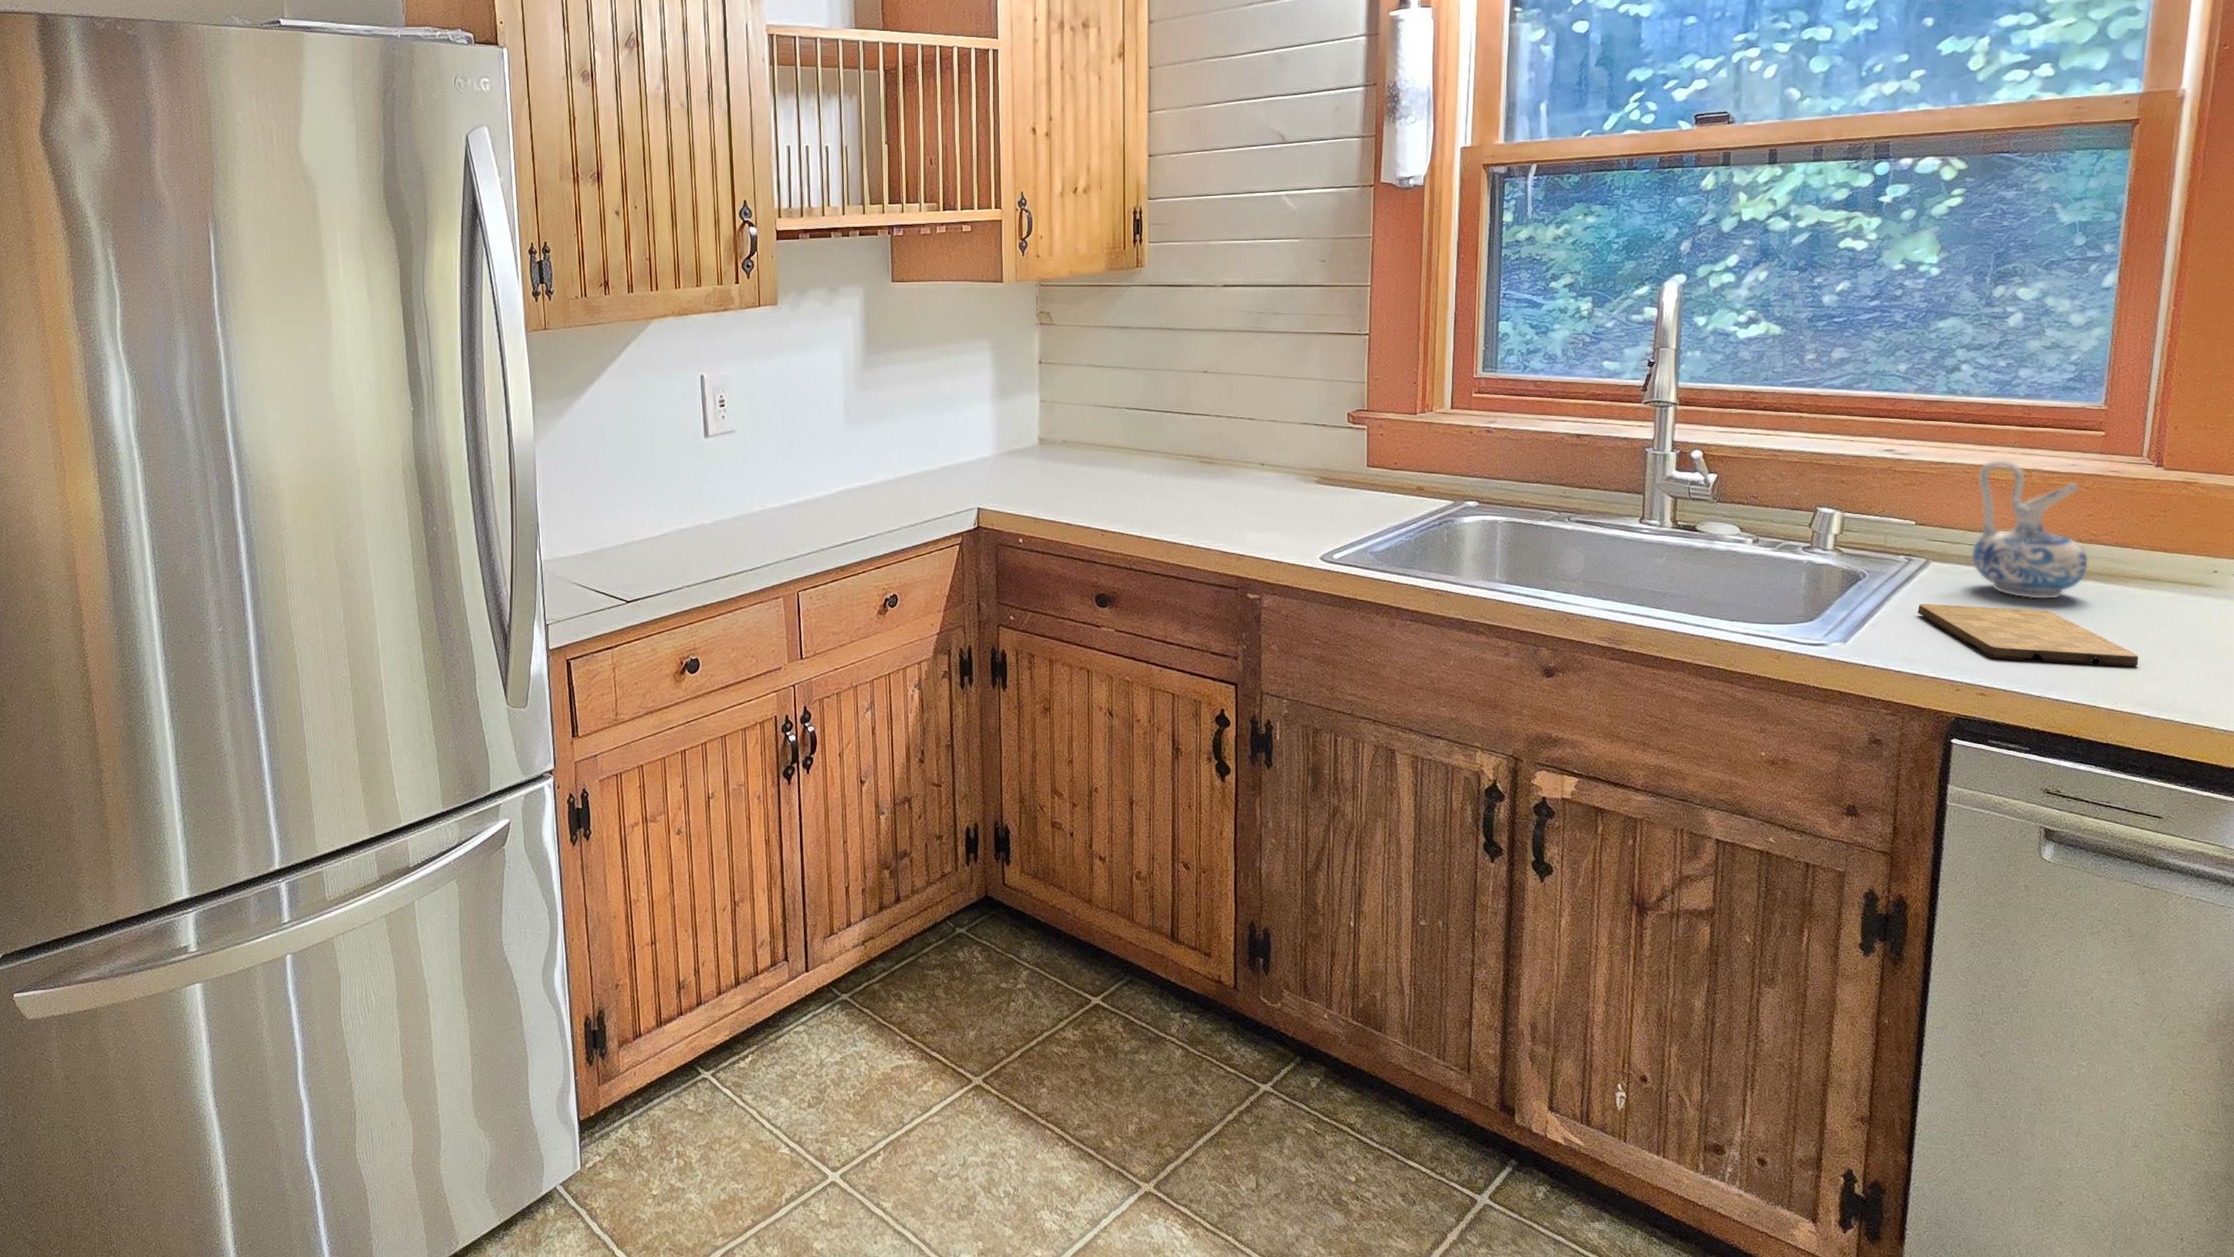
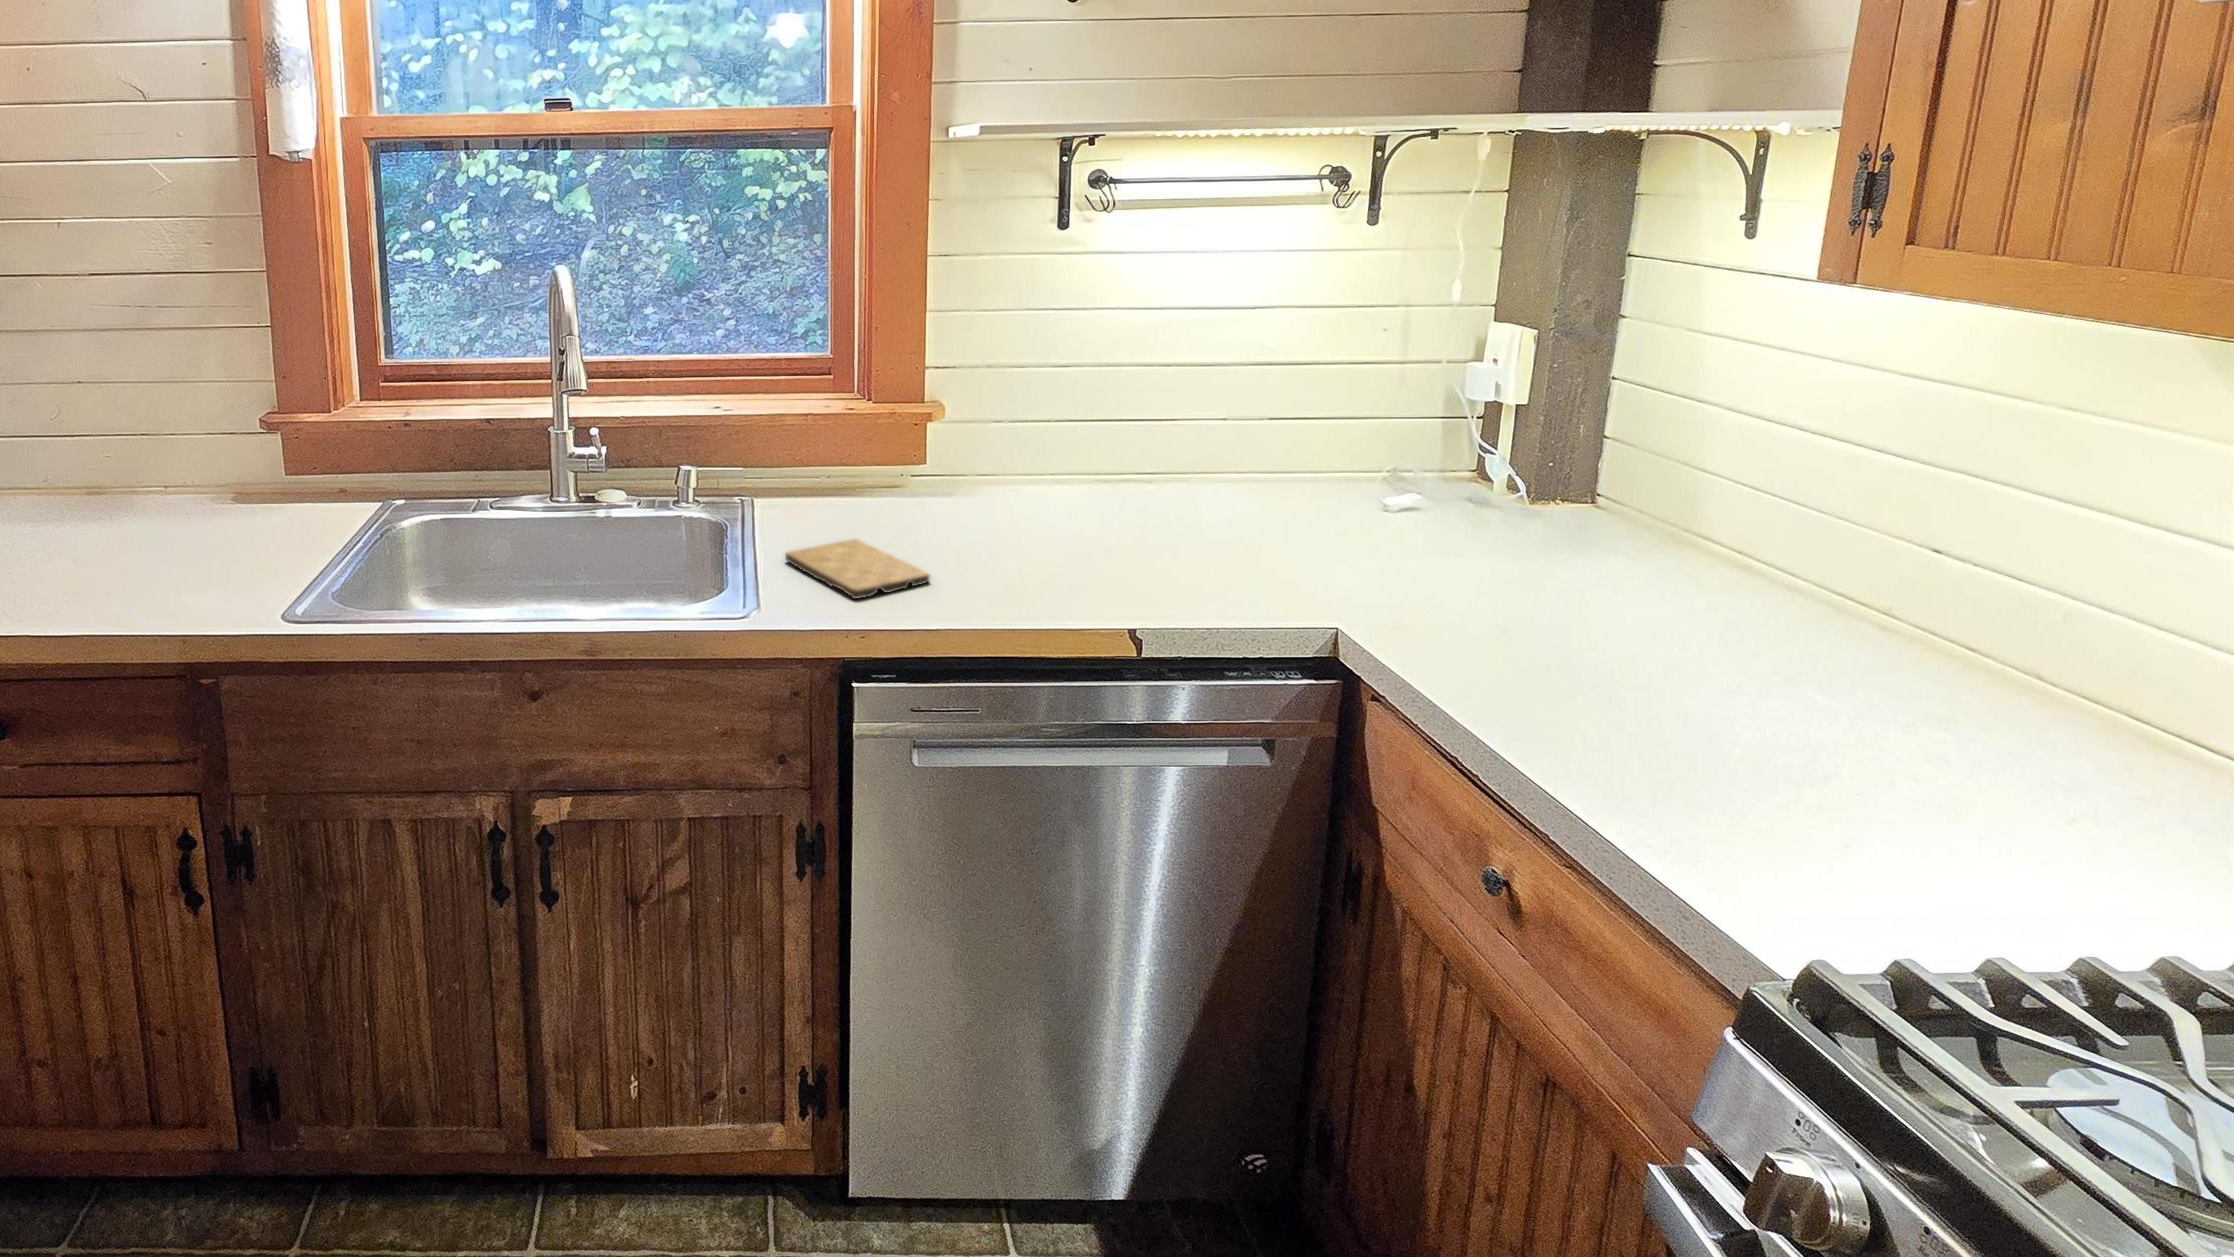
ceramic pitcher: present [1973,460,2087,598] -> none [793,413,859,524]

